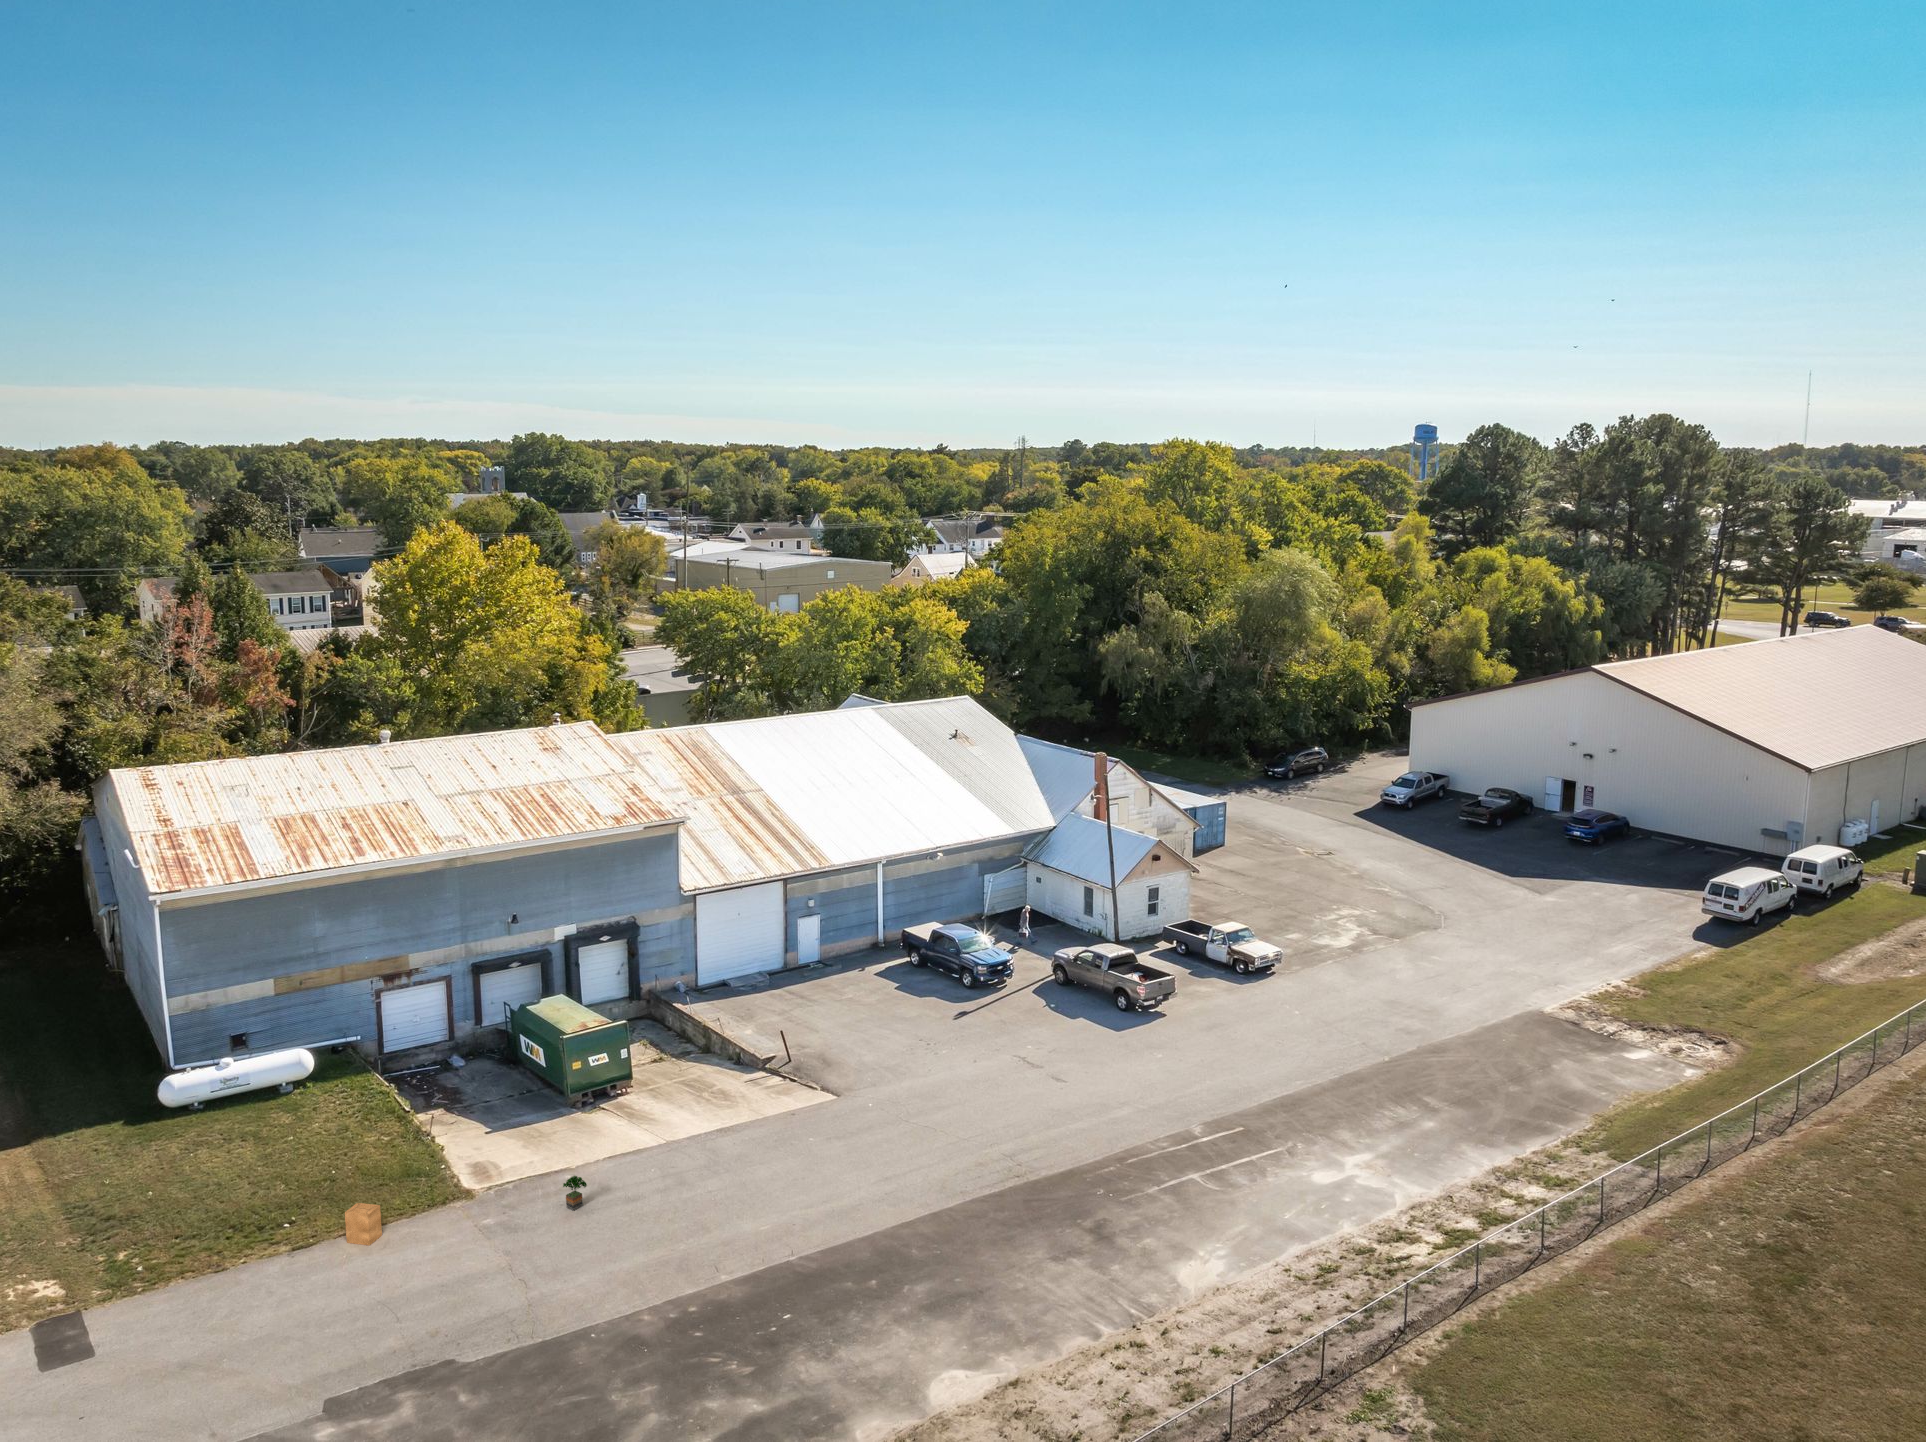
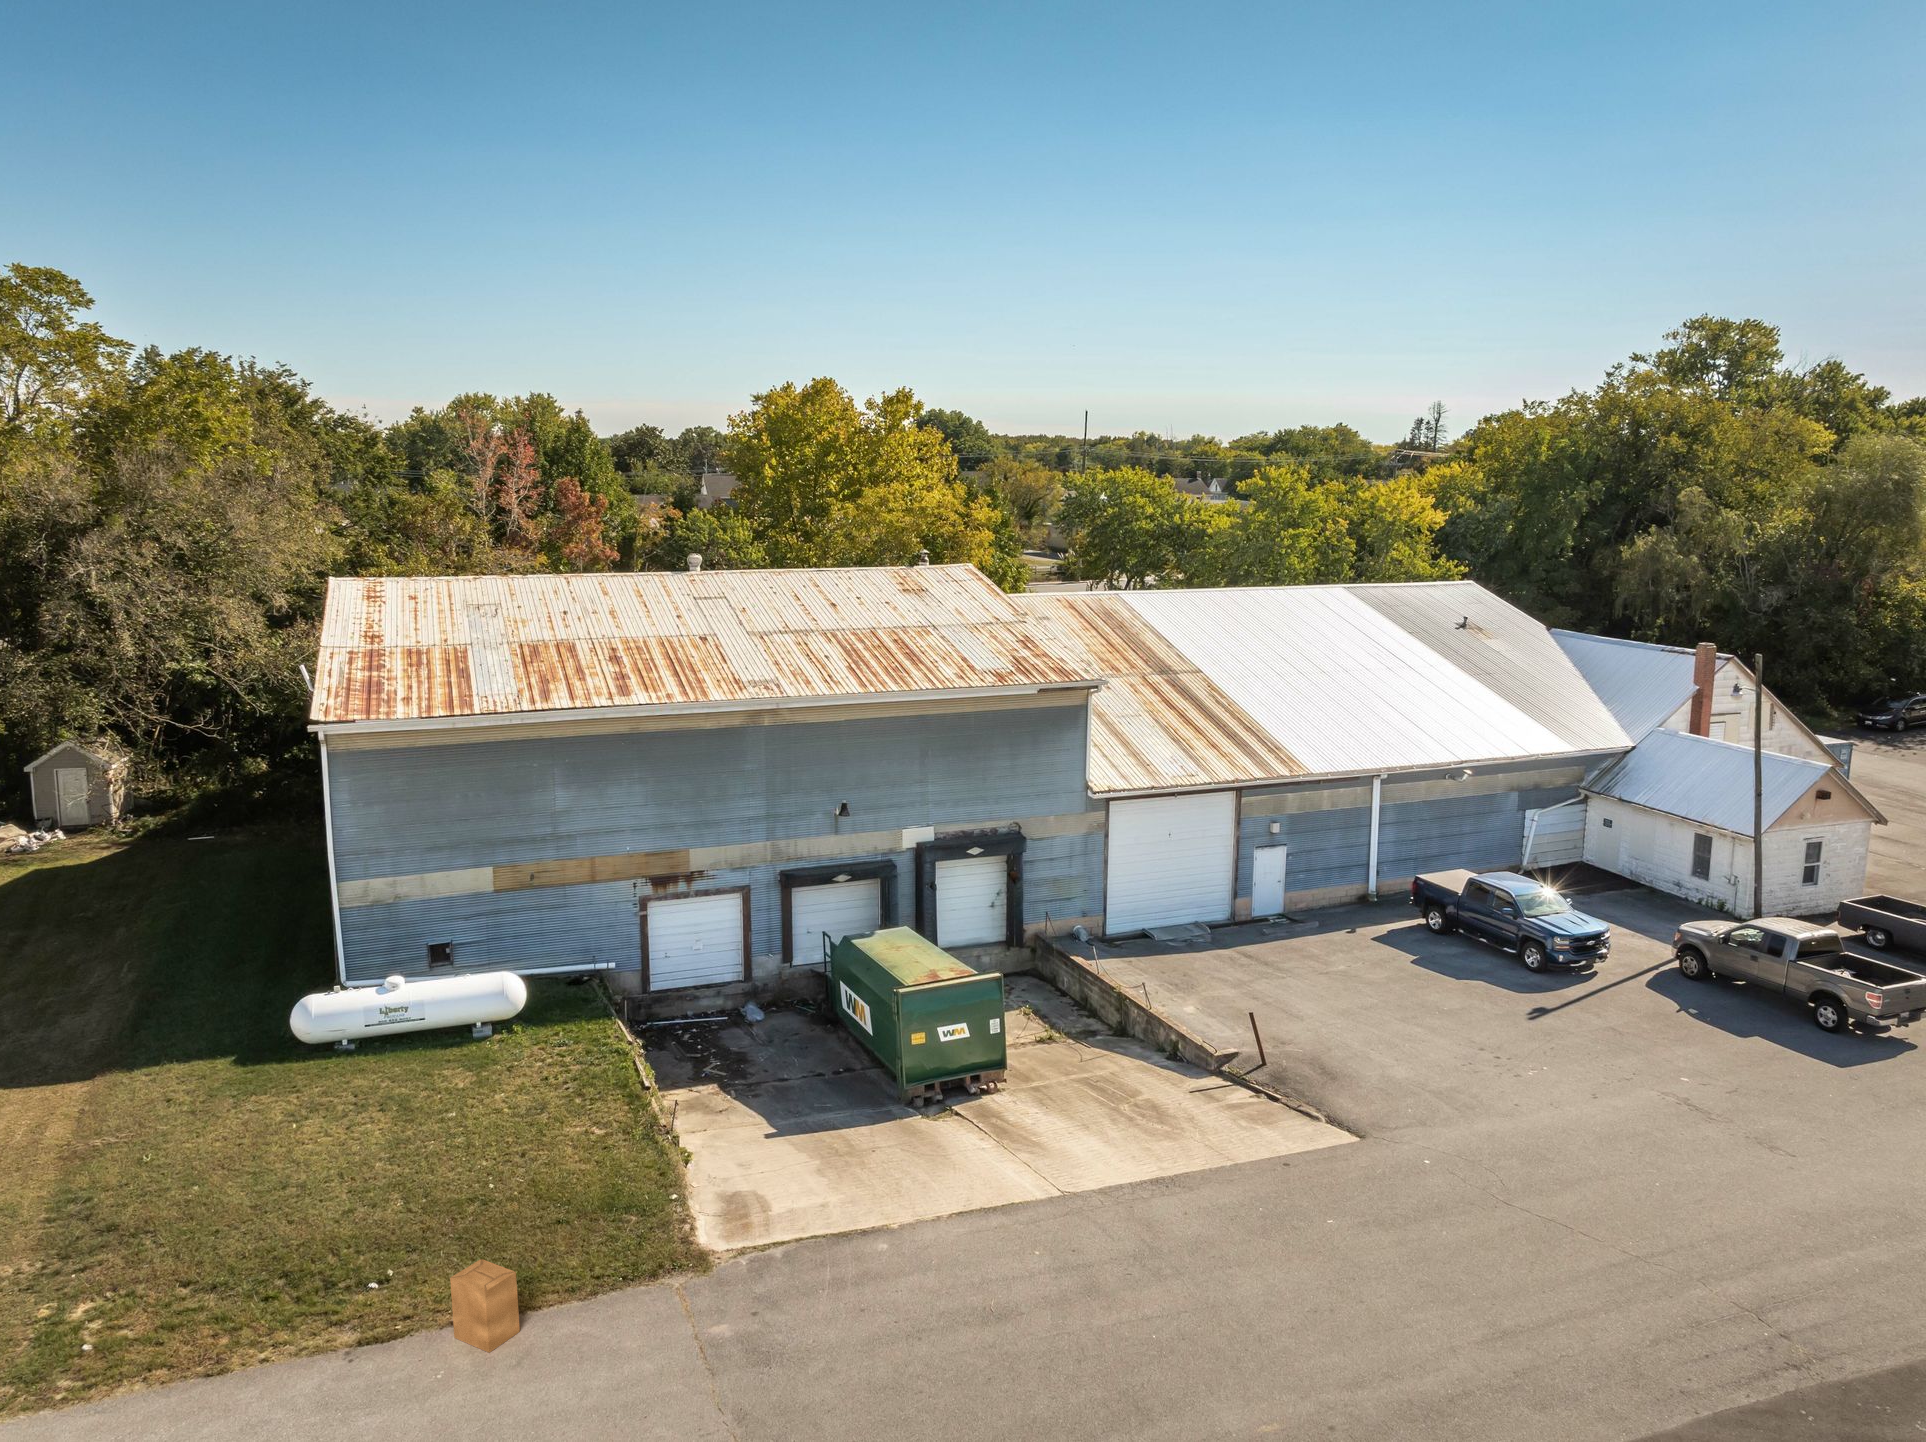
potted tree: present [563,1176,587,1211] -> none [861,1261,910,1338]

